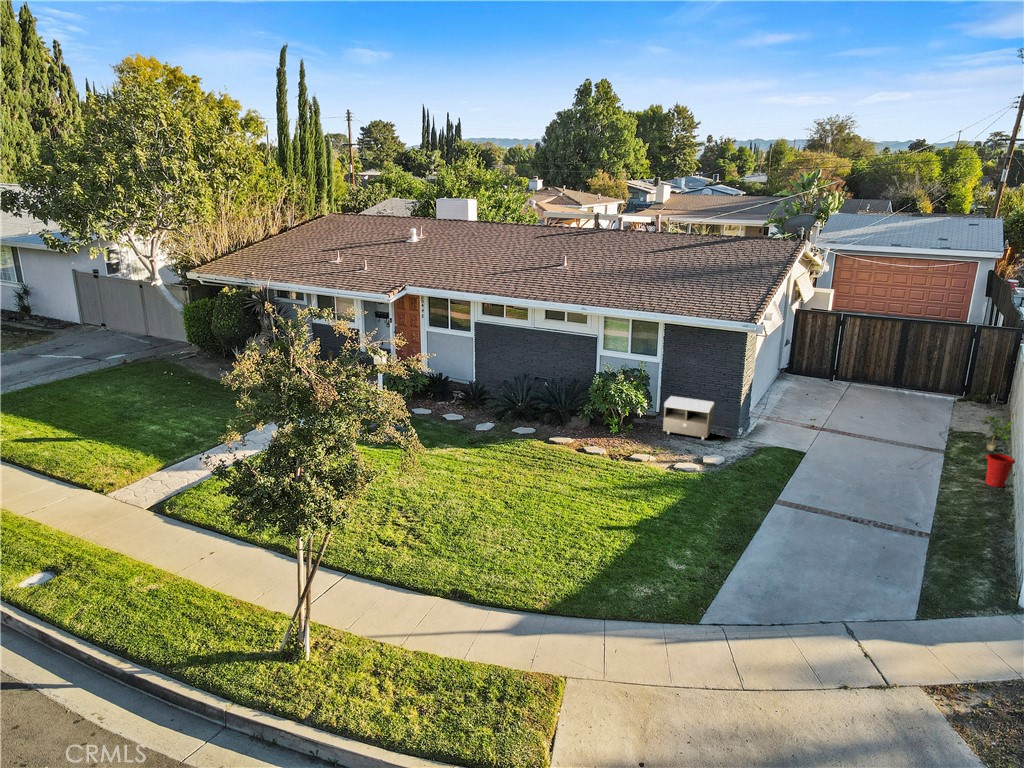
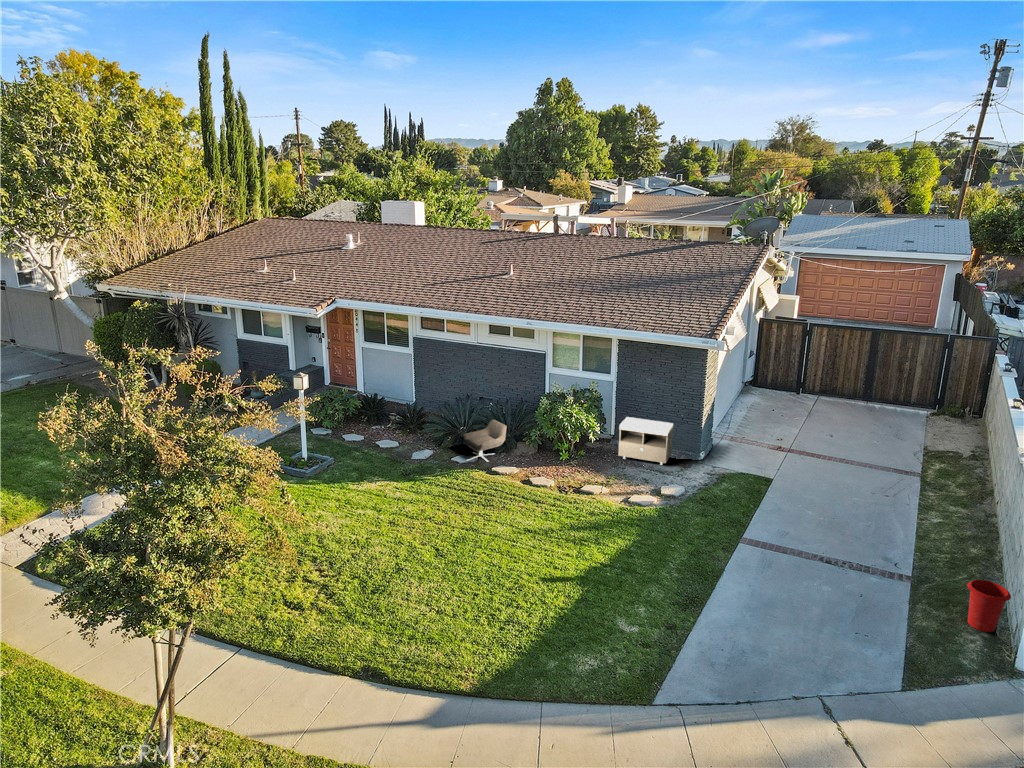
lounge chair: none [521,396,561,434] -> present [463,419,507,462]
potted plant: present [981,416,1012,451] -> none [955,434,993,473]
waste bin: present [986,454,1015,487] -> present [967,580,1011,632]

